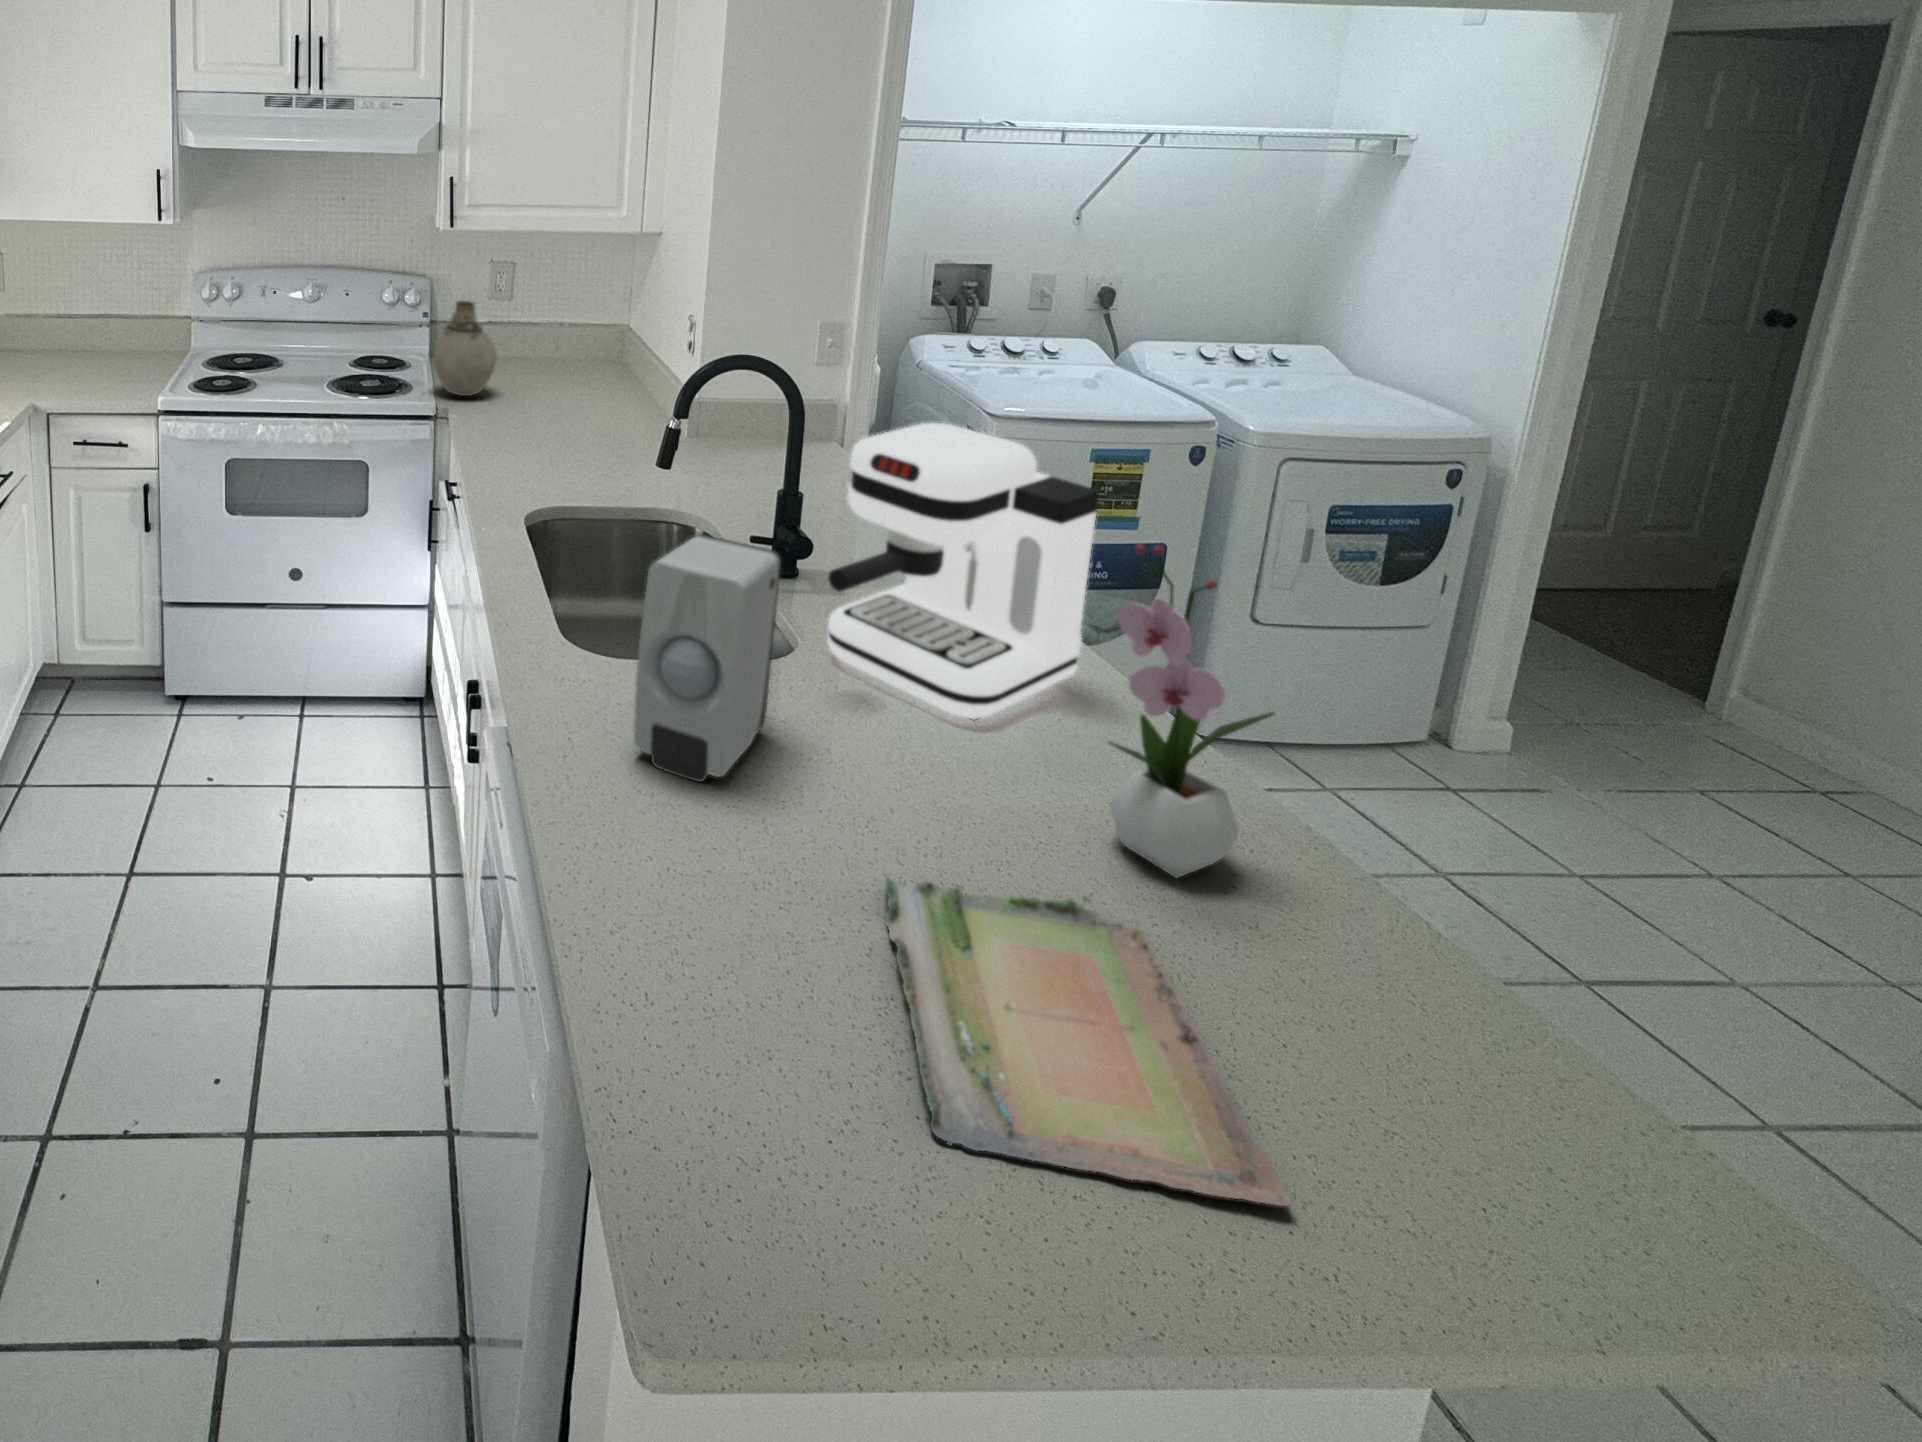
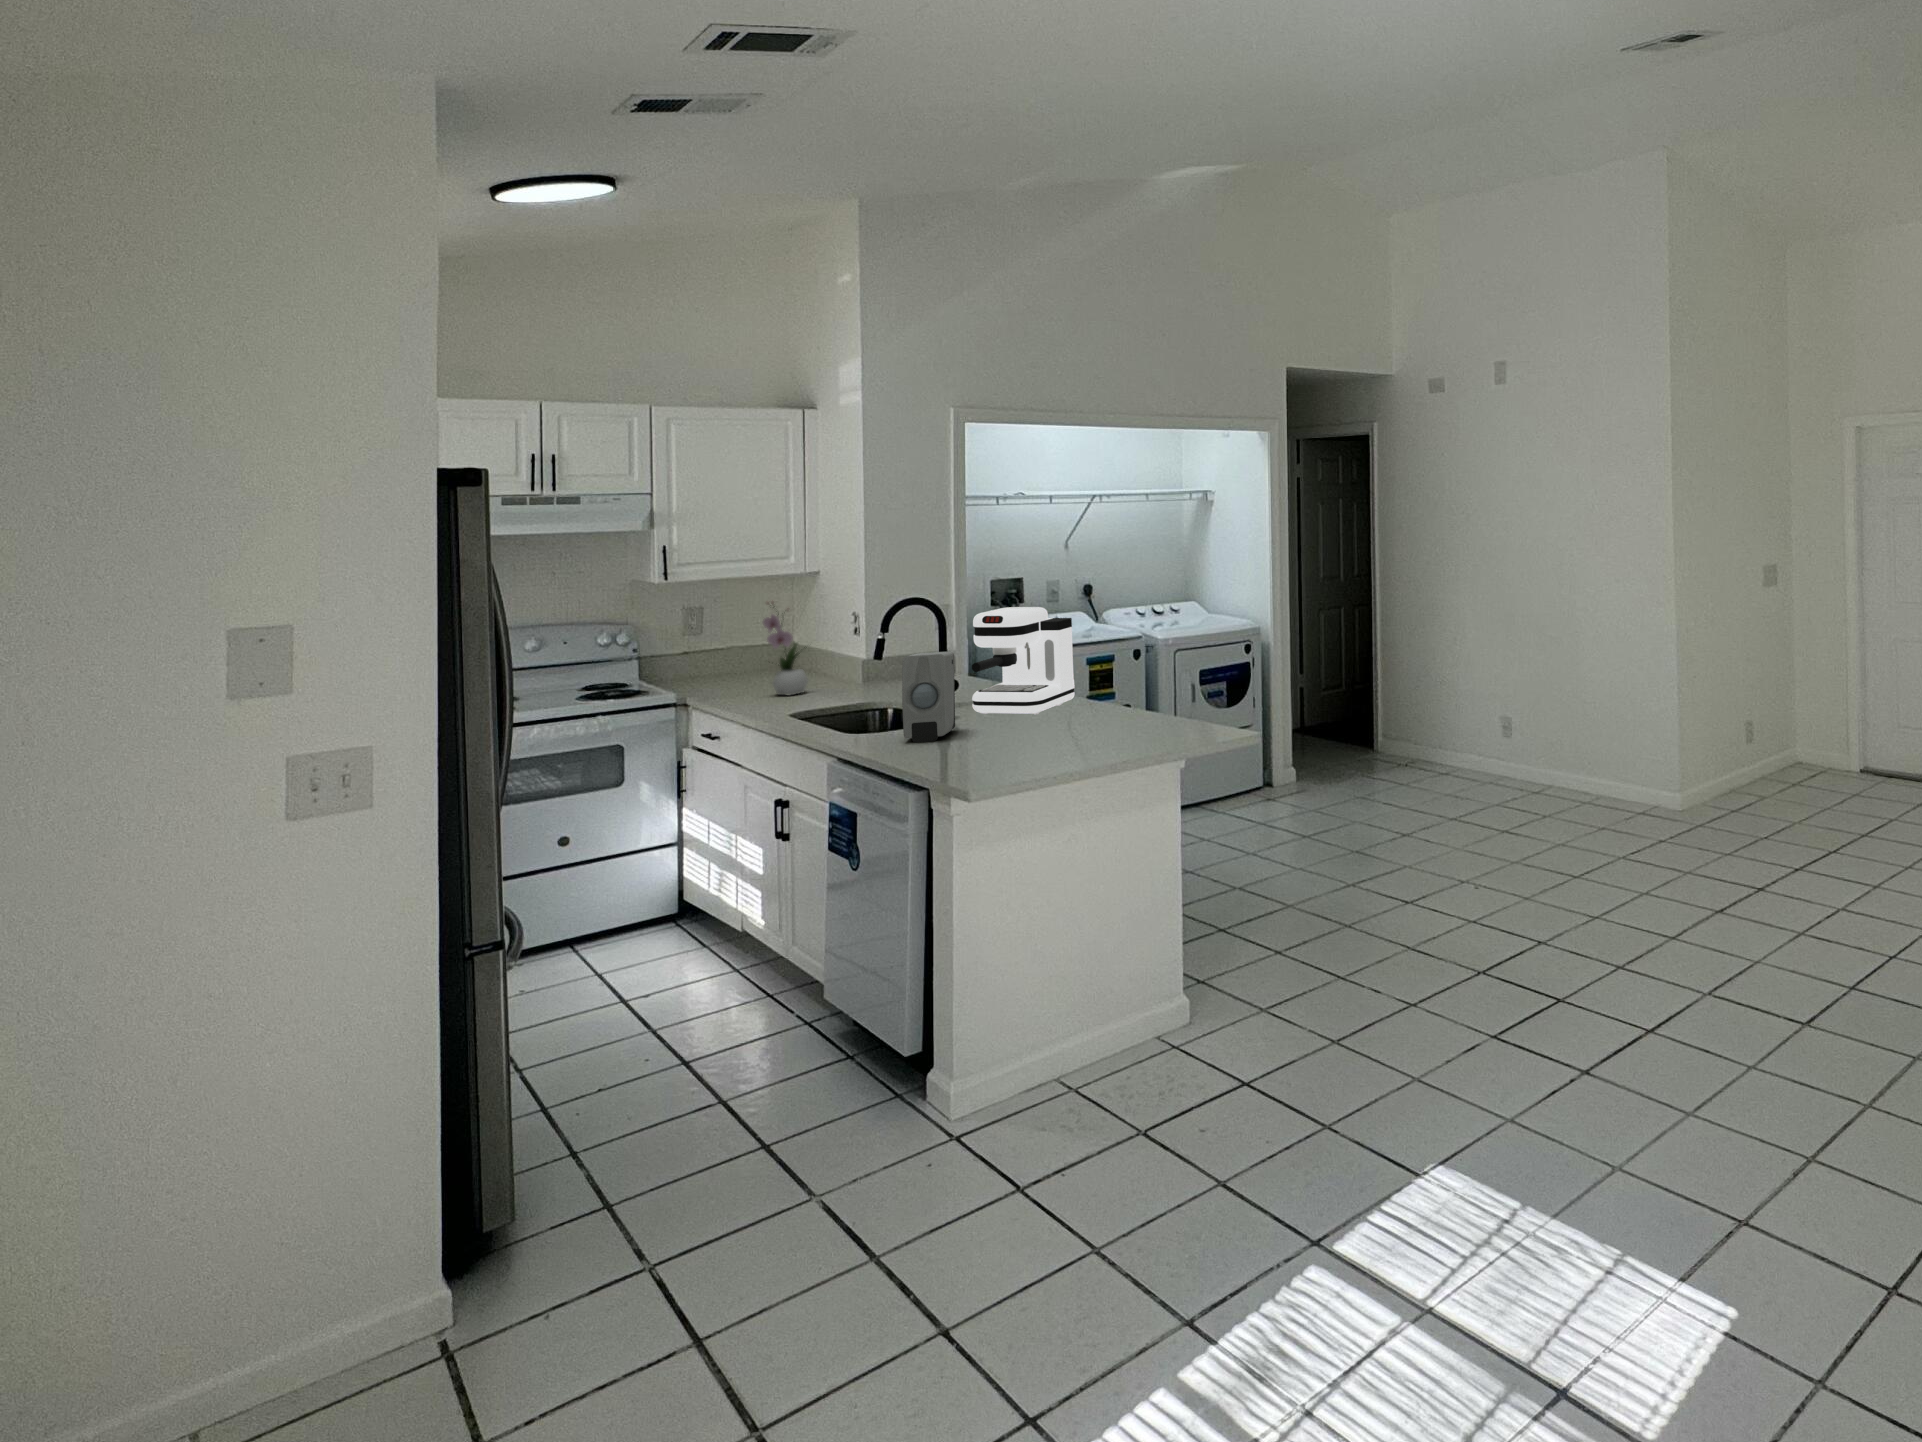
vase: present [434,301,497,396] -> none [665,626,715,691]
flower arrangement: present [1109,544,1274,878] -> present [763,607,808,695]
tray: present [885,875,1291,1206] -> none [1012,719,1126,760]

